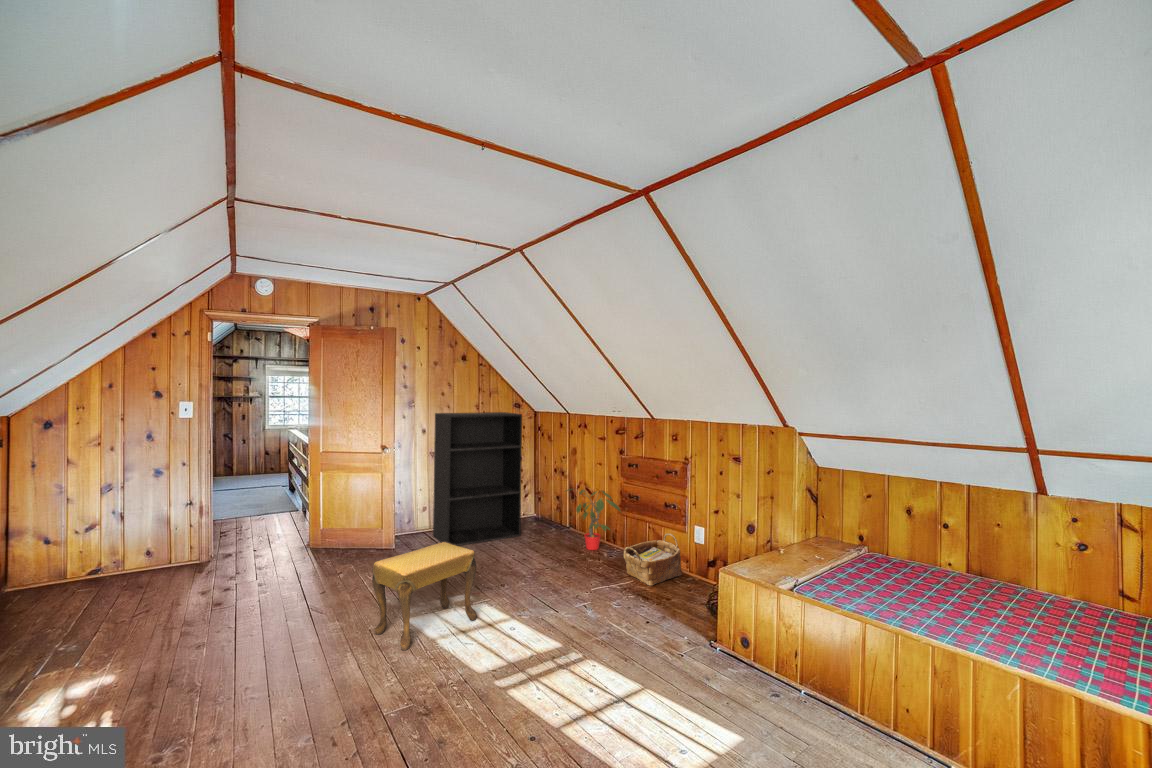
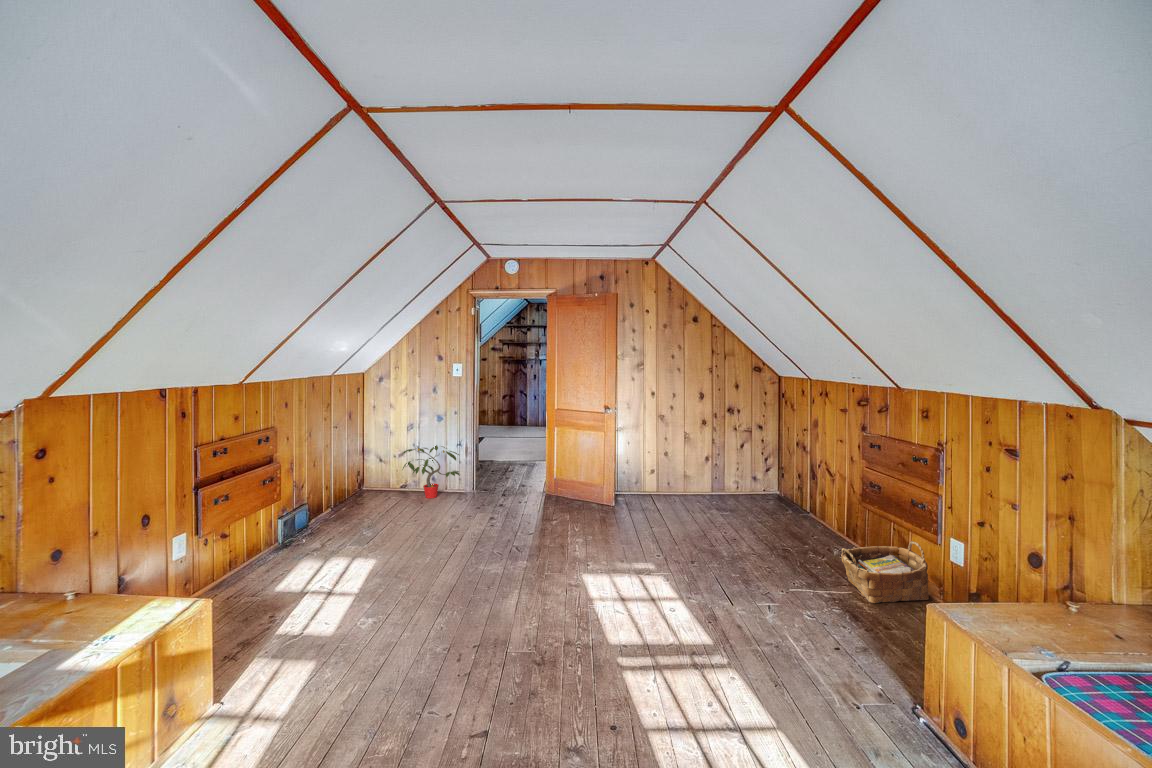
bookshelf: present [433,412,522,546] -> none [659,377,747,511]
potted plant: present [567,489,620,550] -> present [402,445,460,498]
footstool: present [372,542,476,651] -> none [549,507,644,601]

